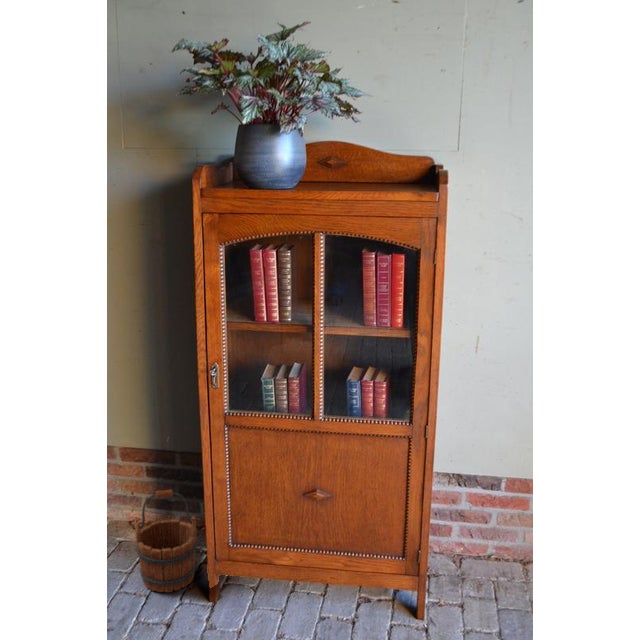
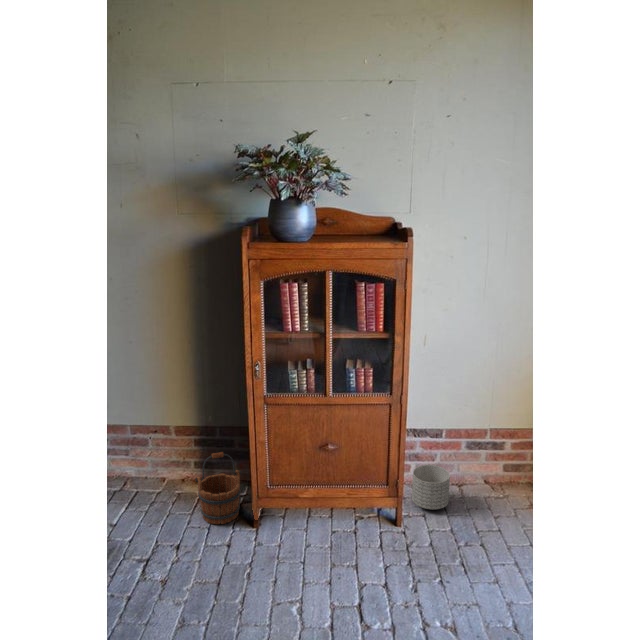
planter: none [447,529,505,598] -> present [412,465,450,510]

